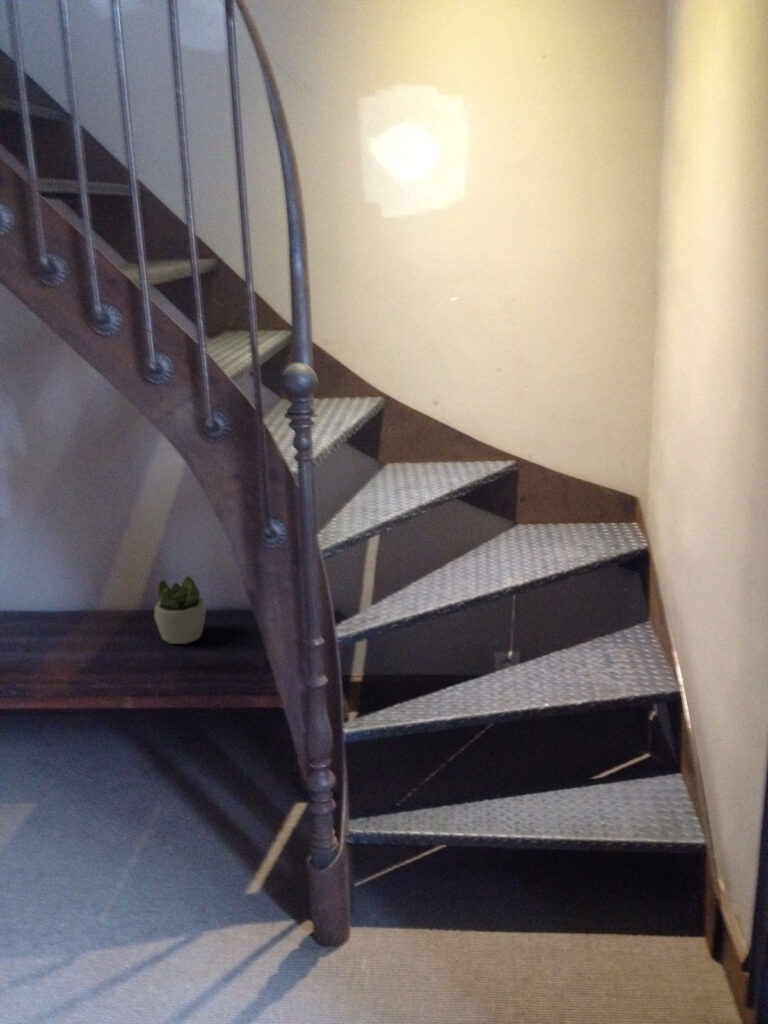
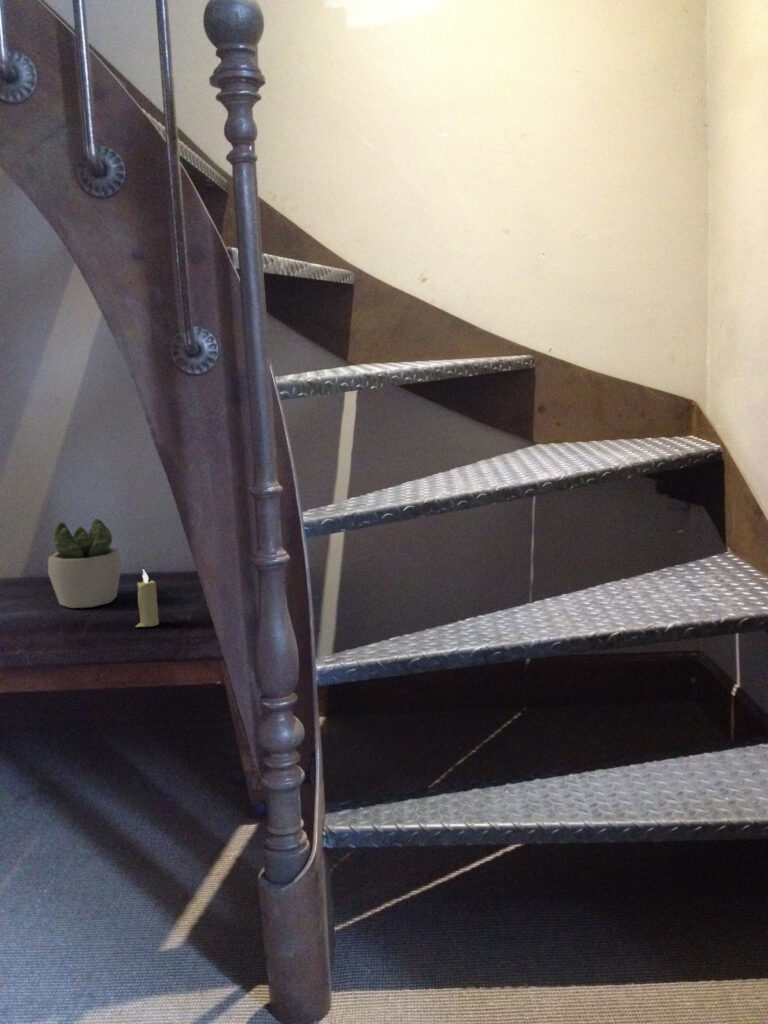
candle: none [219,627,236,666] -> present [136,570,159,627]

